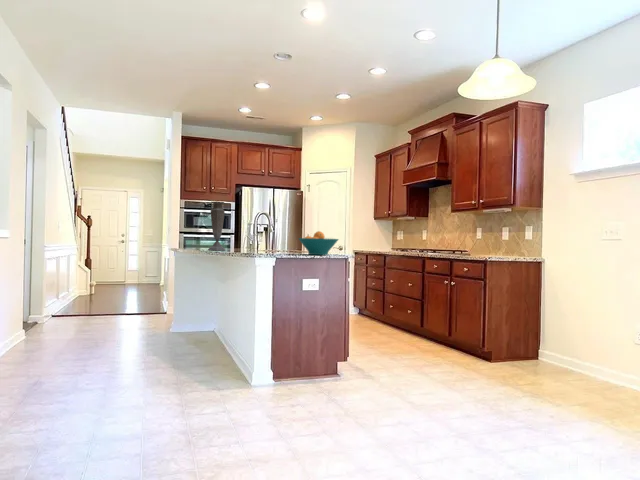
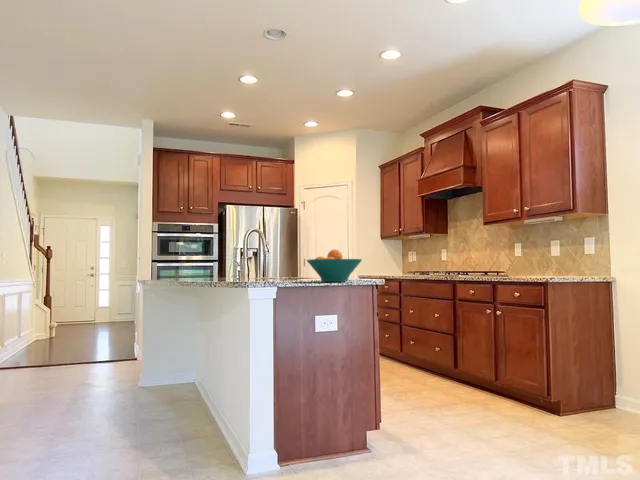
vase: present [208,201,225,250] -> none [184,216,207,281]

